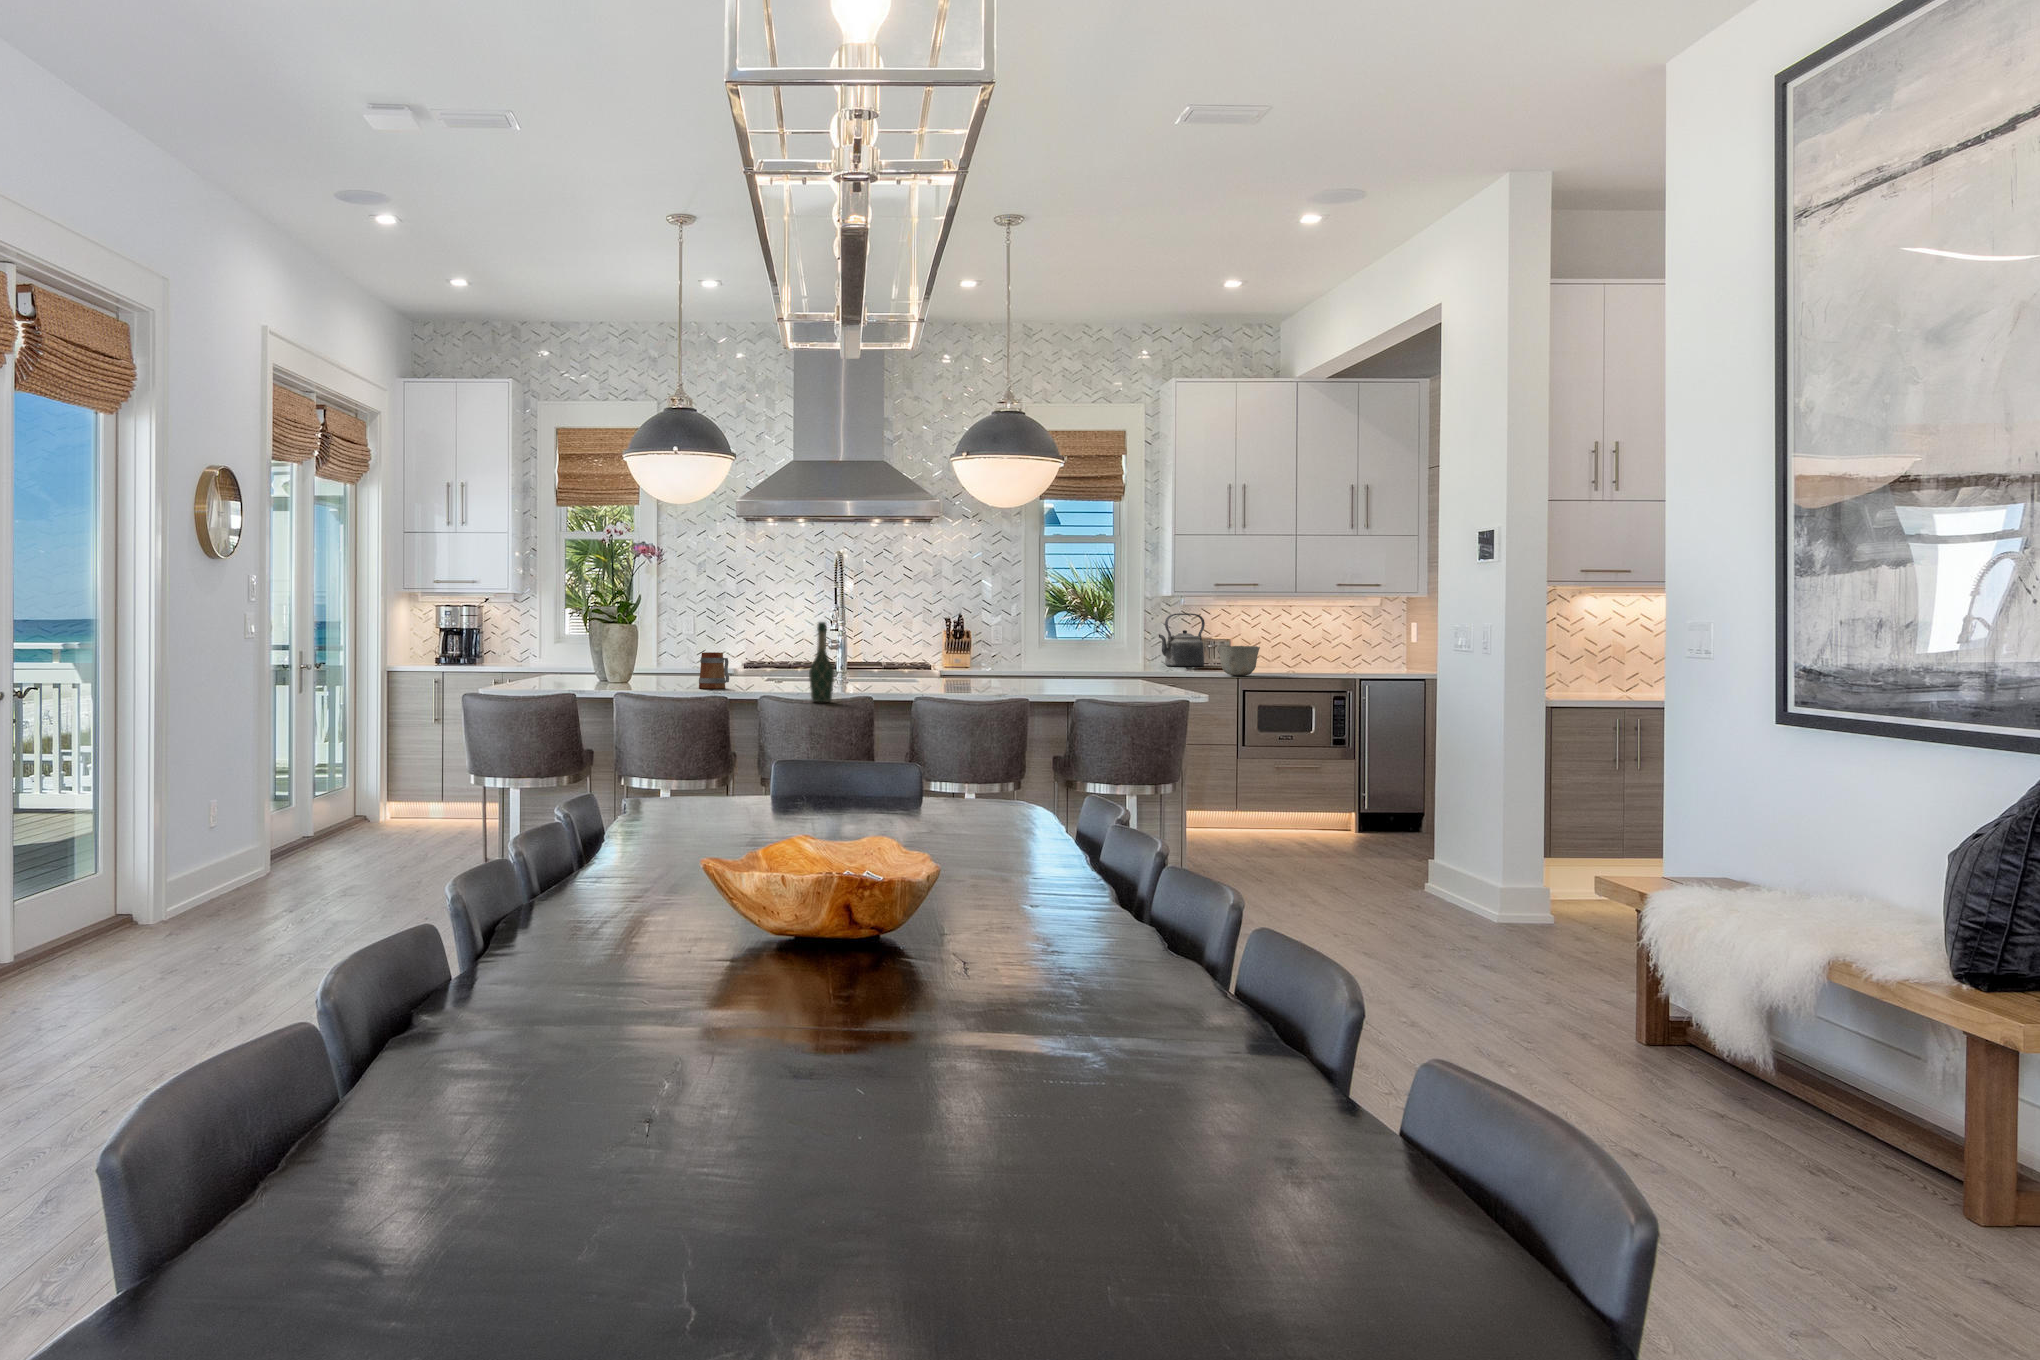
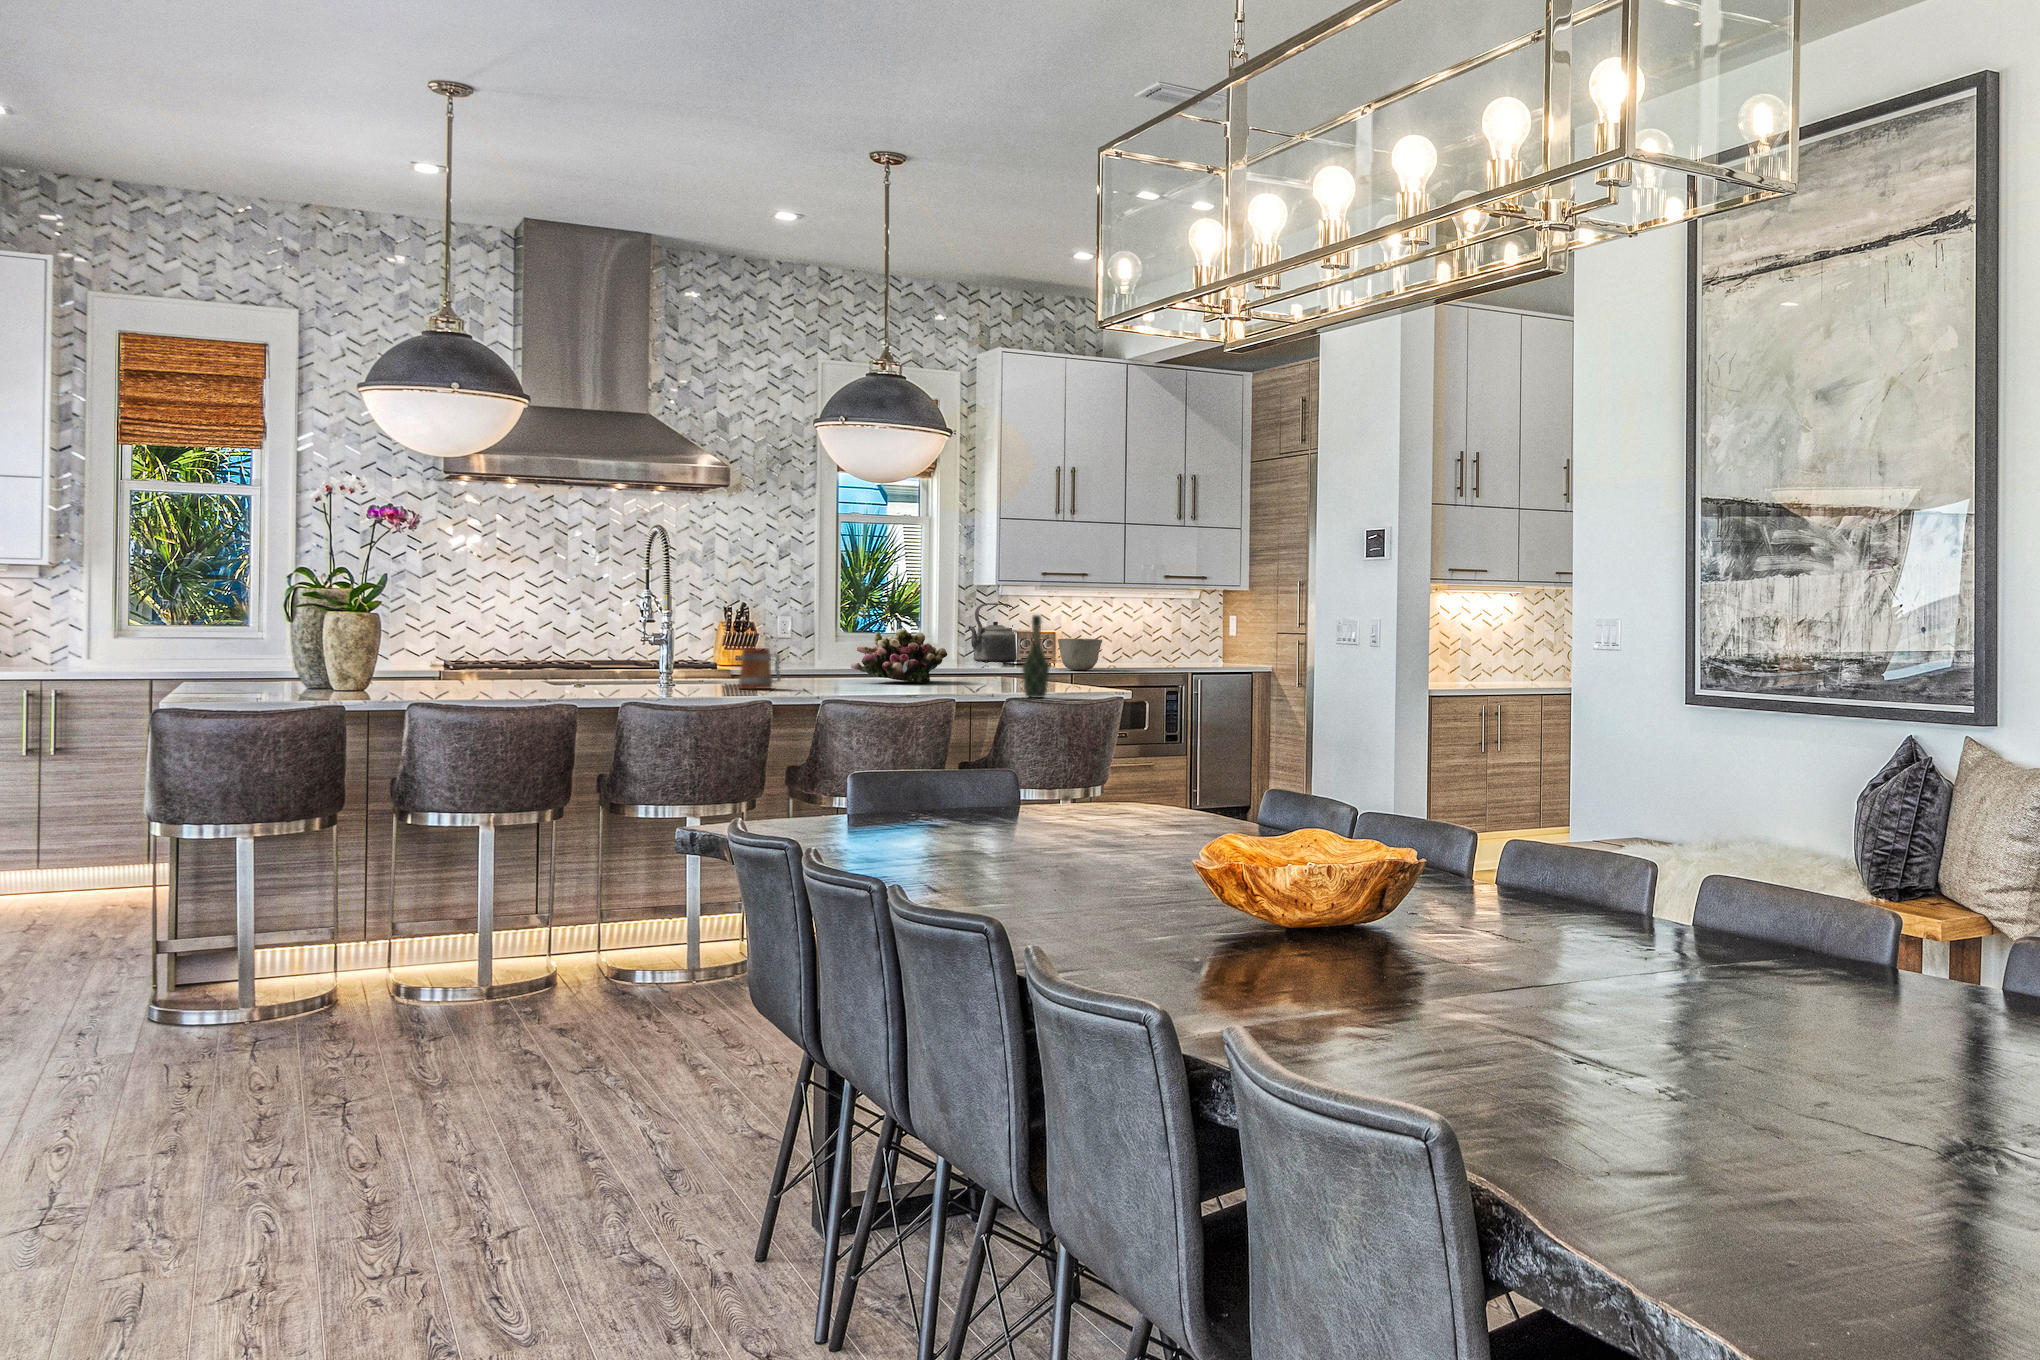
wine bottle: present [809,622,834,702] -> present [1022,615,1049,698]
flower arrangement: none [1002,636,1084,685] -> present [851,629,947,683]
mug: present [699,652,729,688] -> present [739,648,781,689]

